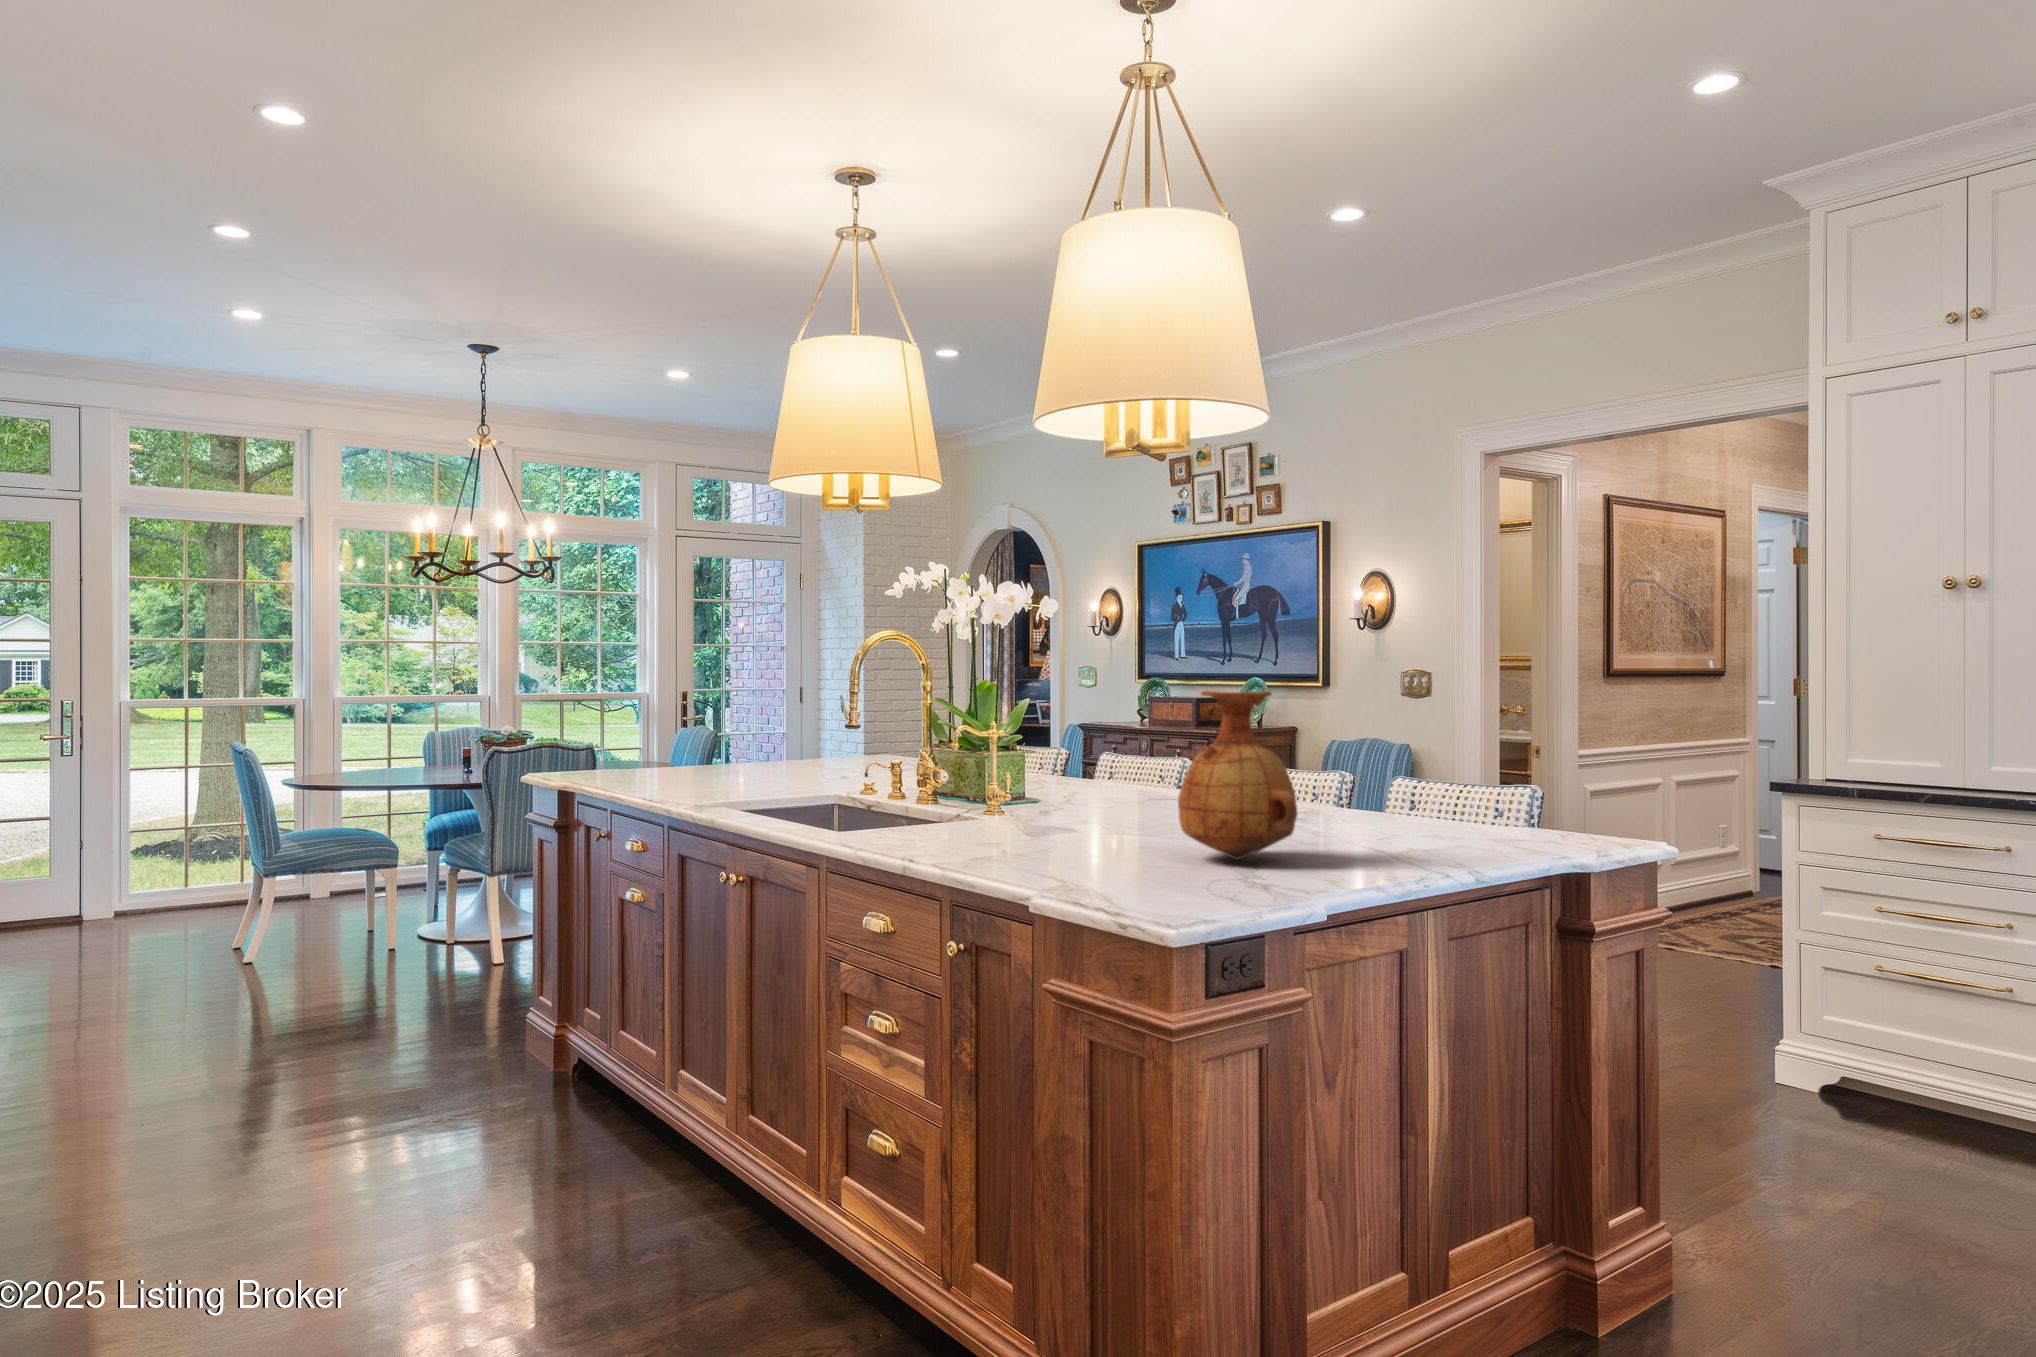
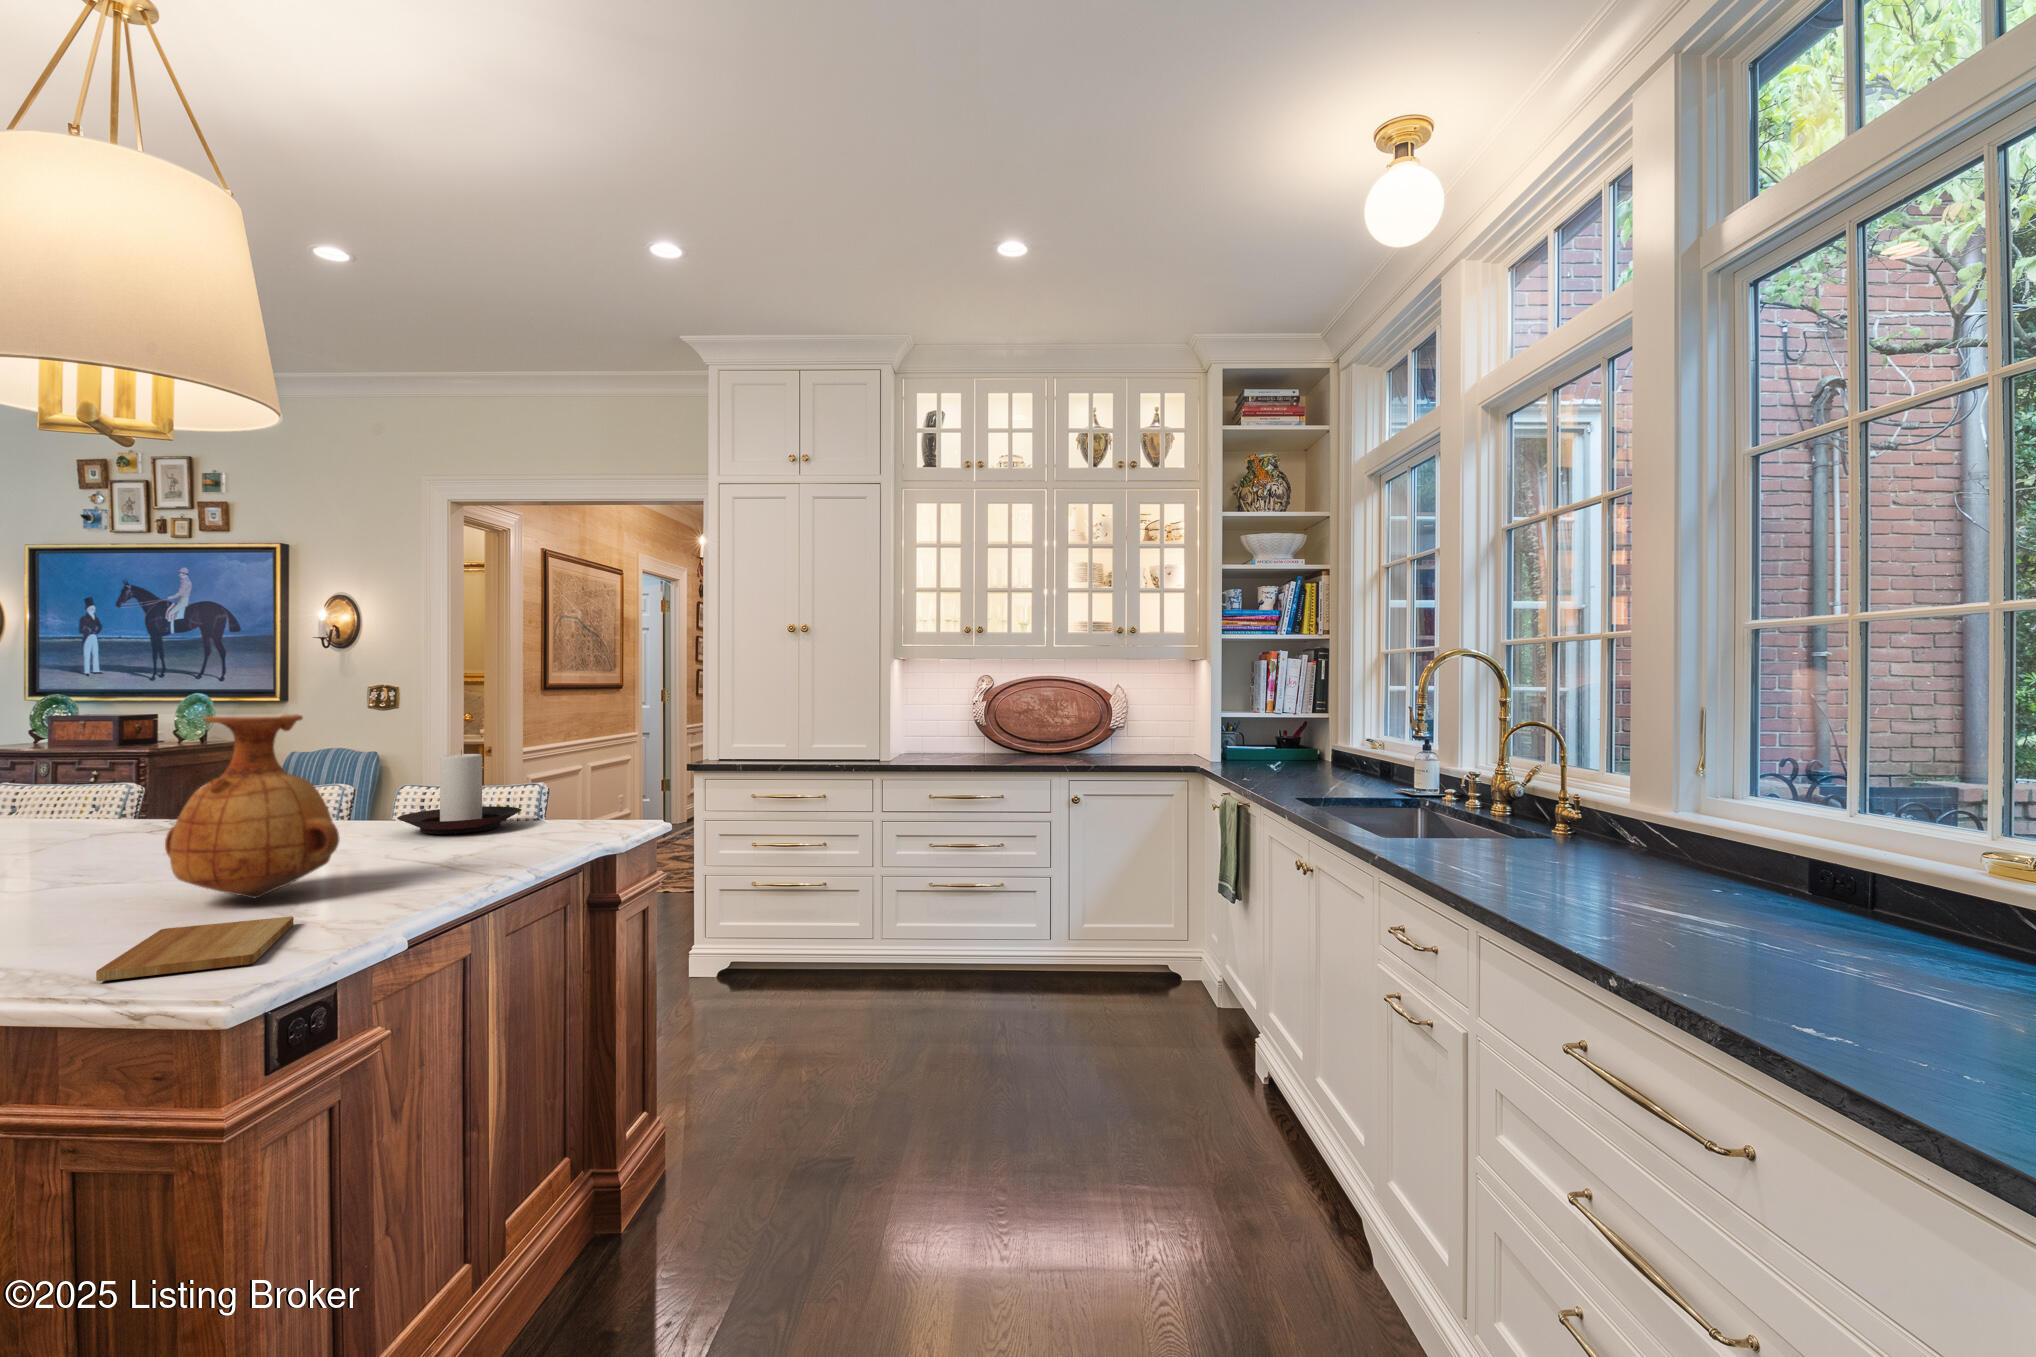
candle holder: none [1373,737,1498,829] -> present [397,750,521,834]
cutting board: none [1117,869,1253,905] -> present [96,916,294,981]

